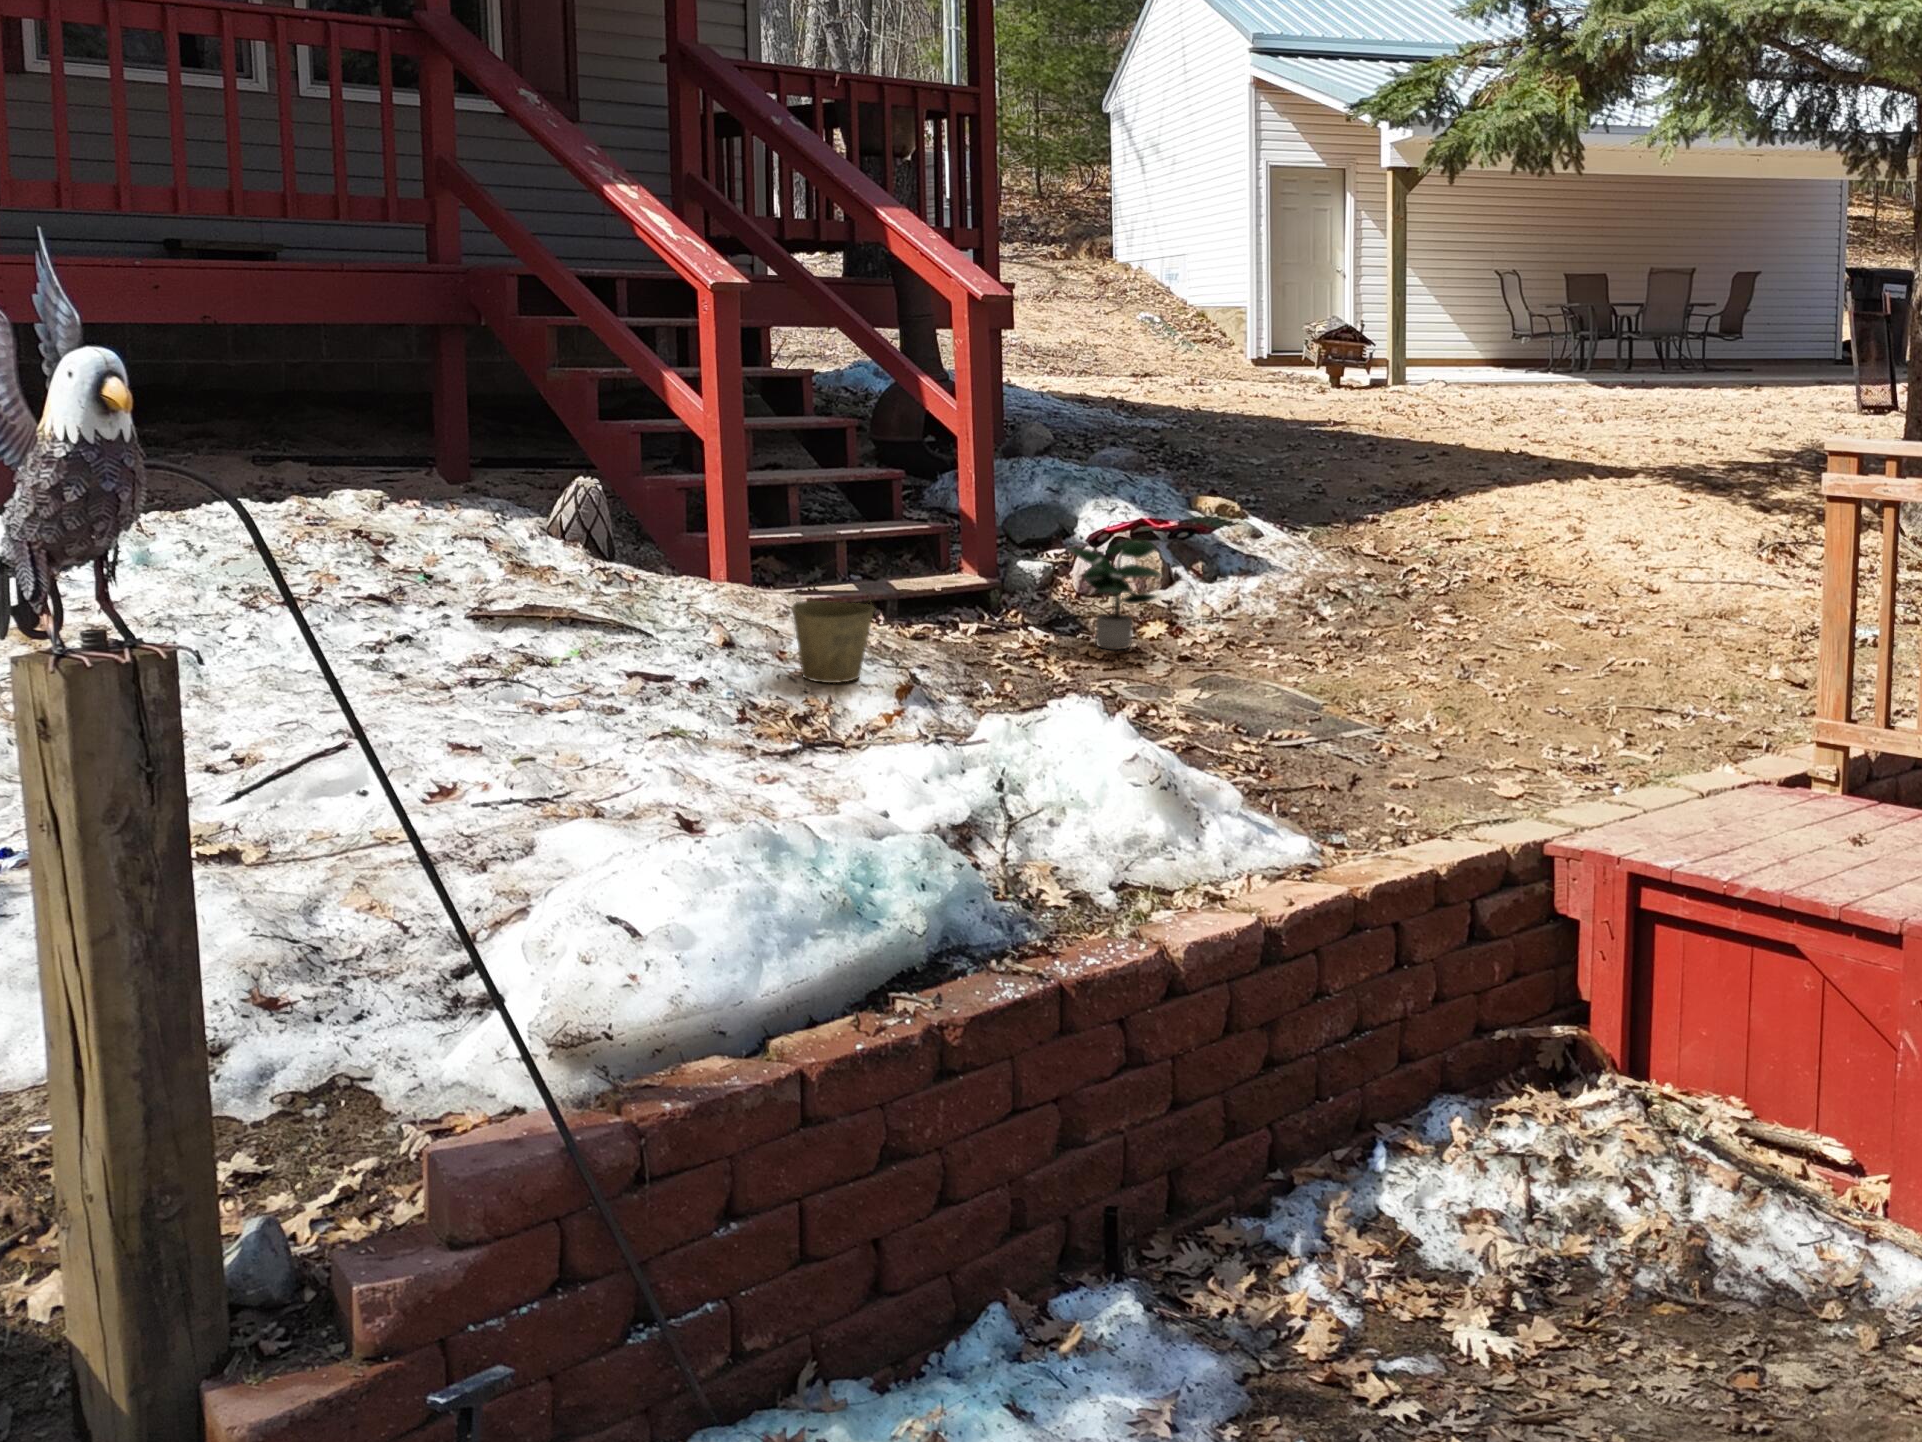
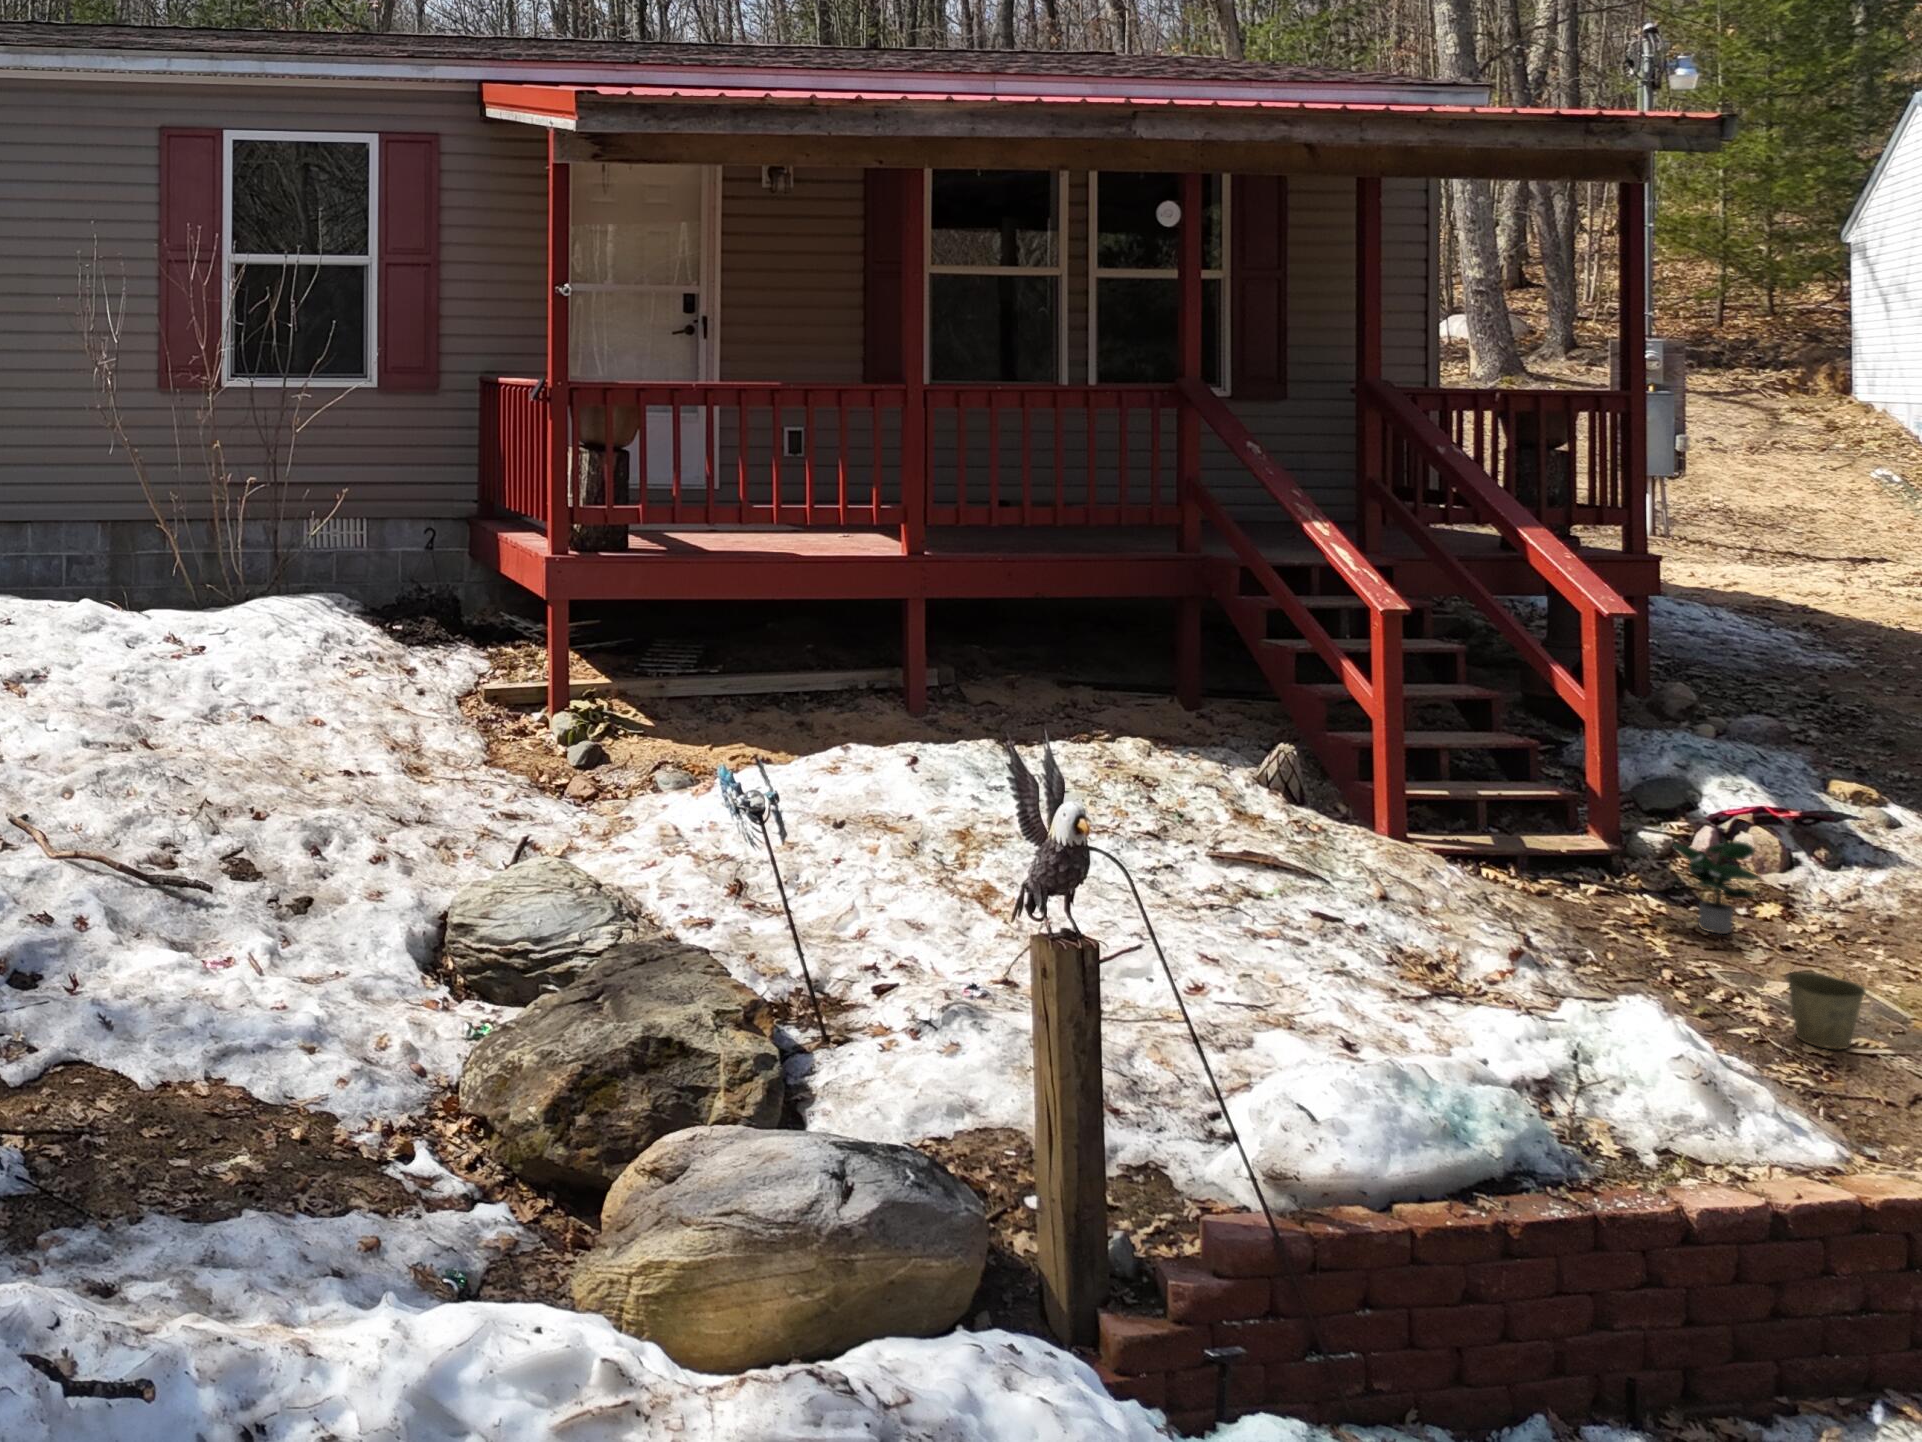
bucket: present [792,561,875,683] -> present [1787,947,1866,1049]

